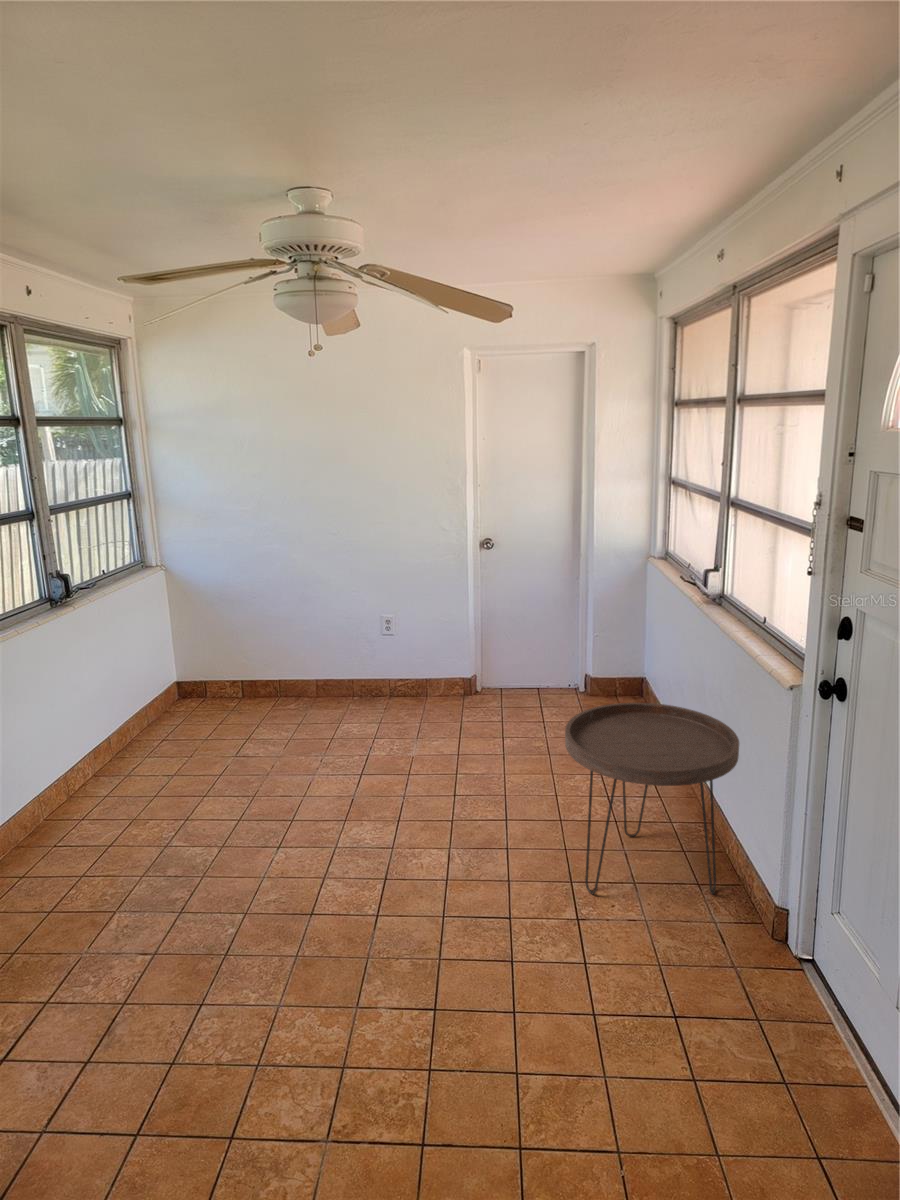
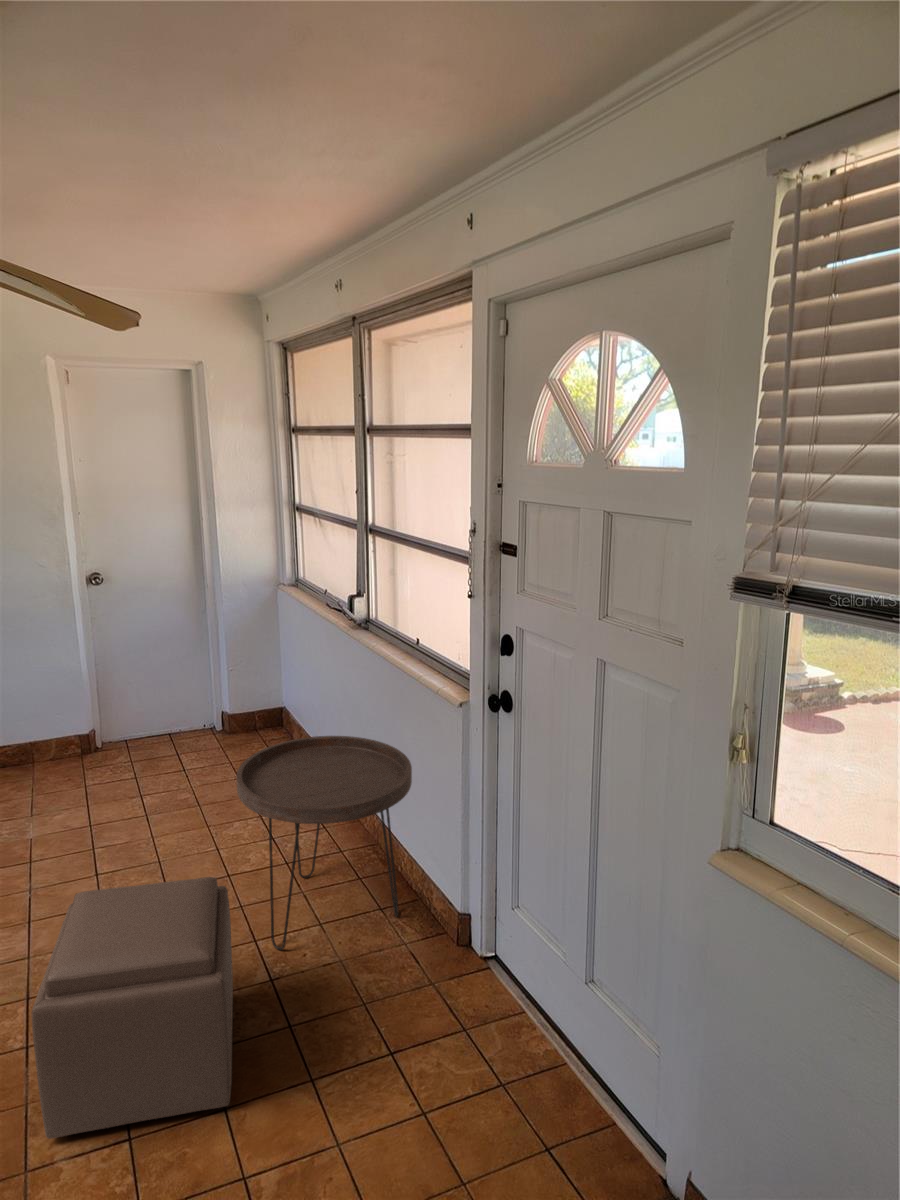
ottoman: none [371,797,542,1009] -> present [32,877,233,1139]

